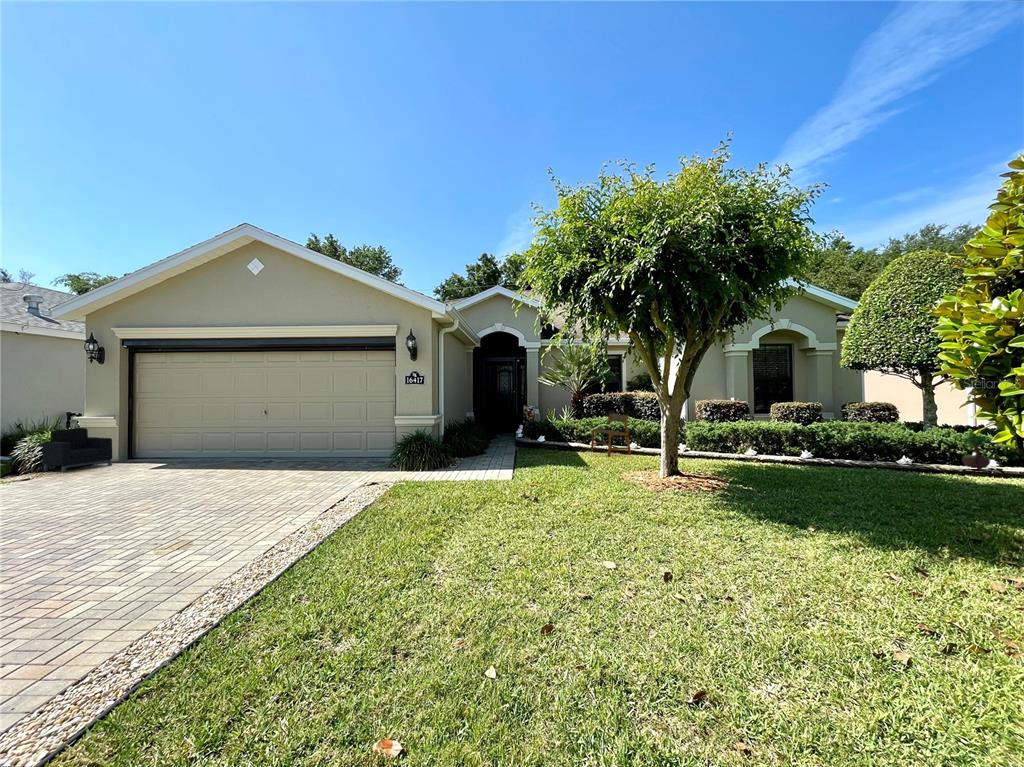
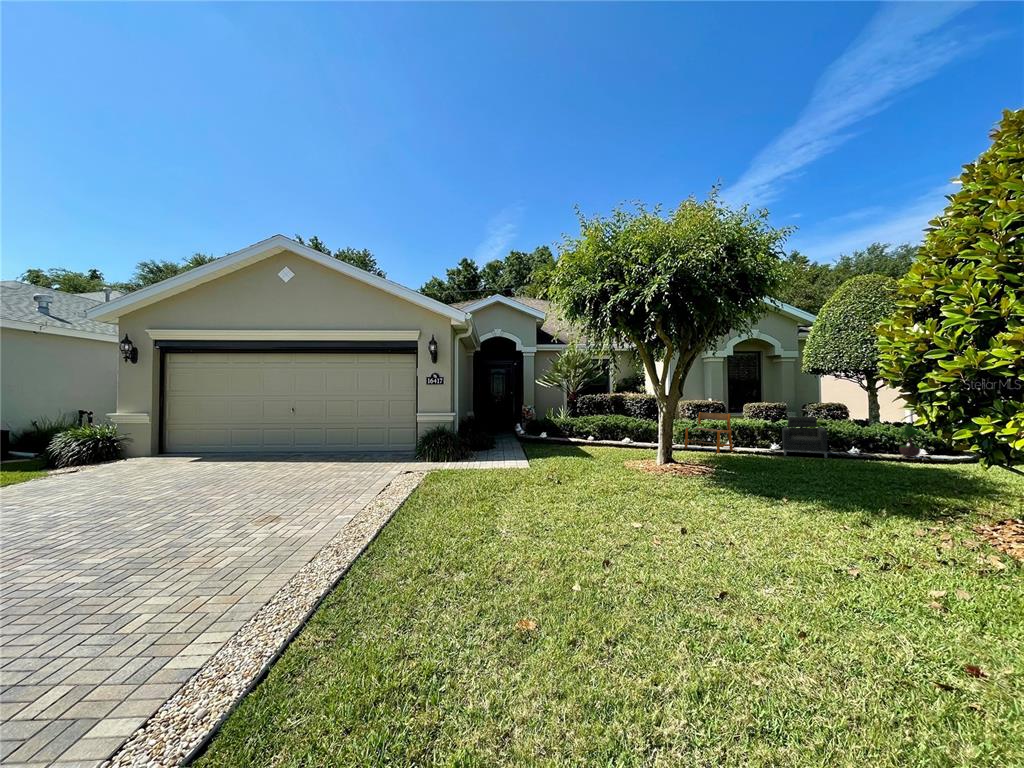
bench: present [591,413,631,457] -> present [685,412,733,453]
armchair: present [42,428,112,473] -> present [782,417,827,458]

